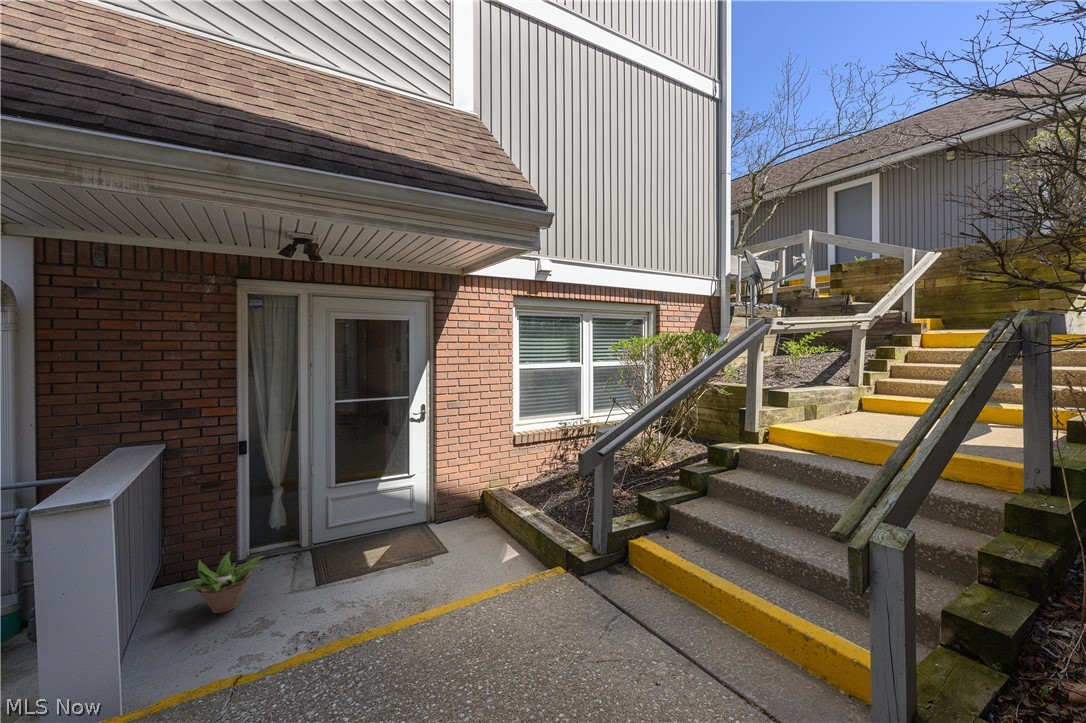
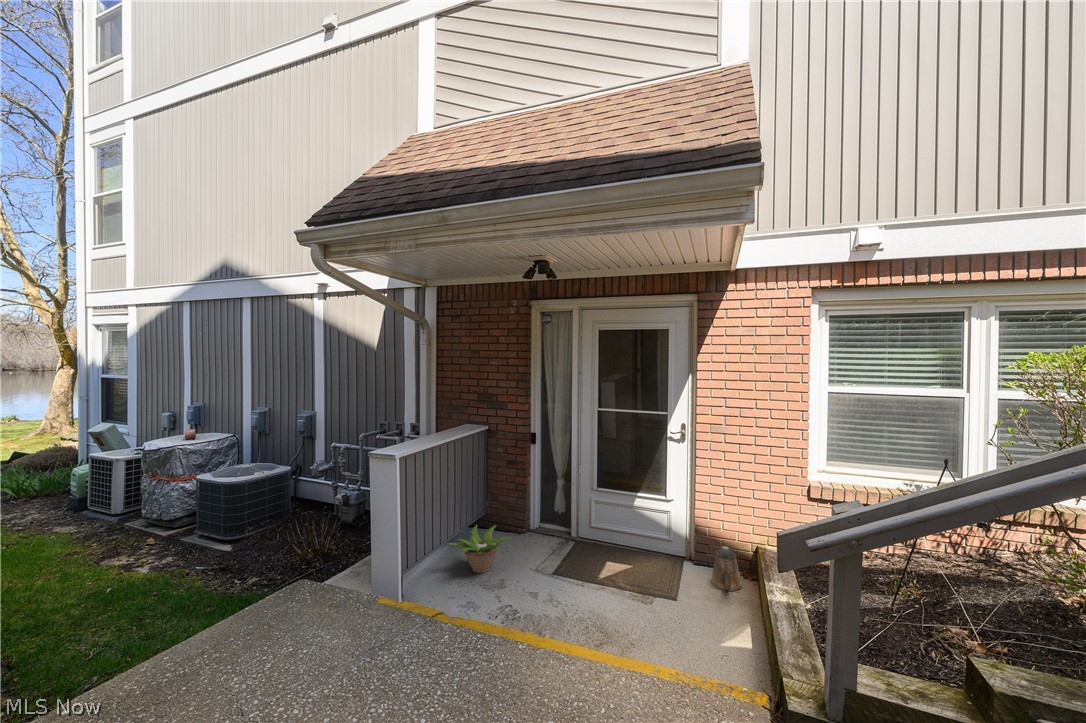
watering can: none [458,499,483,532] -> present [711,547,742,591]

